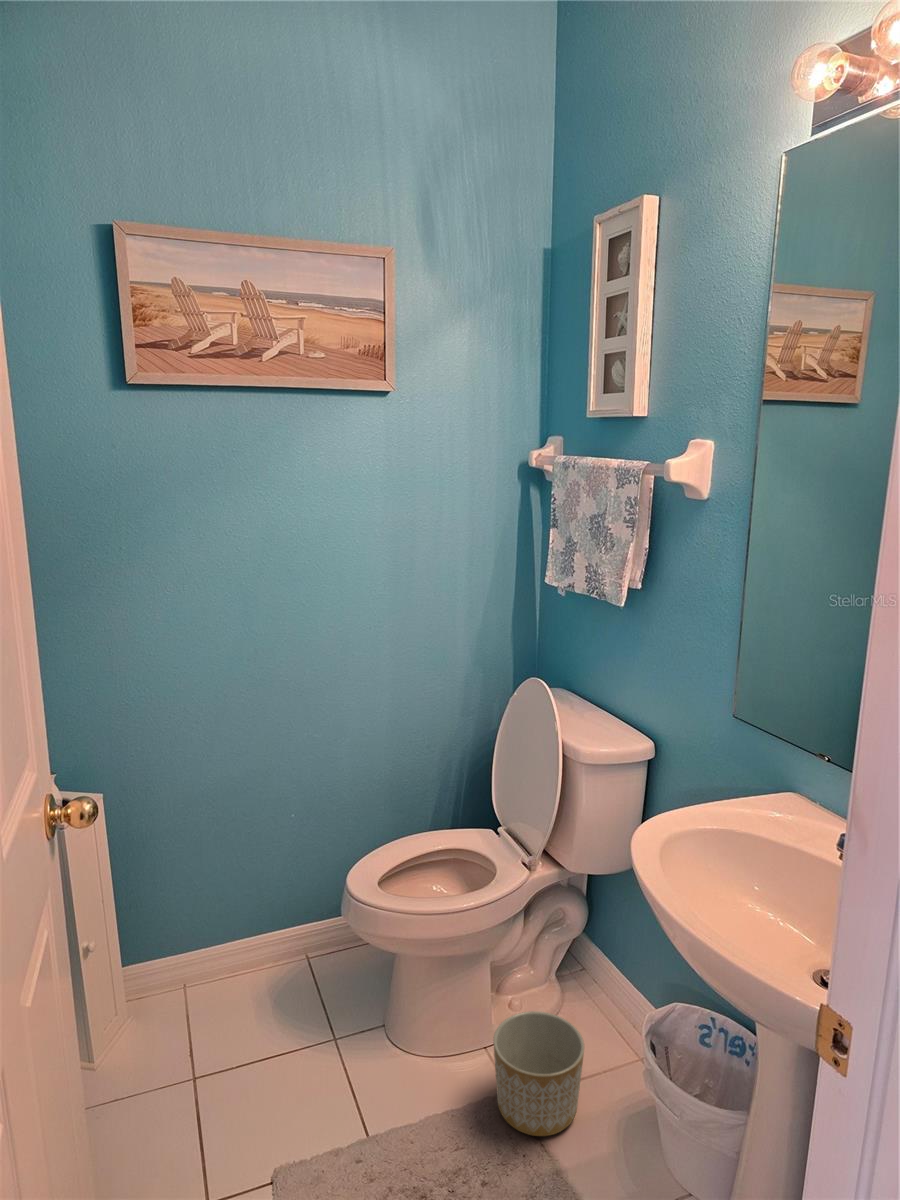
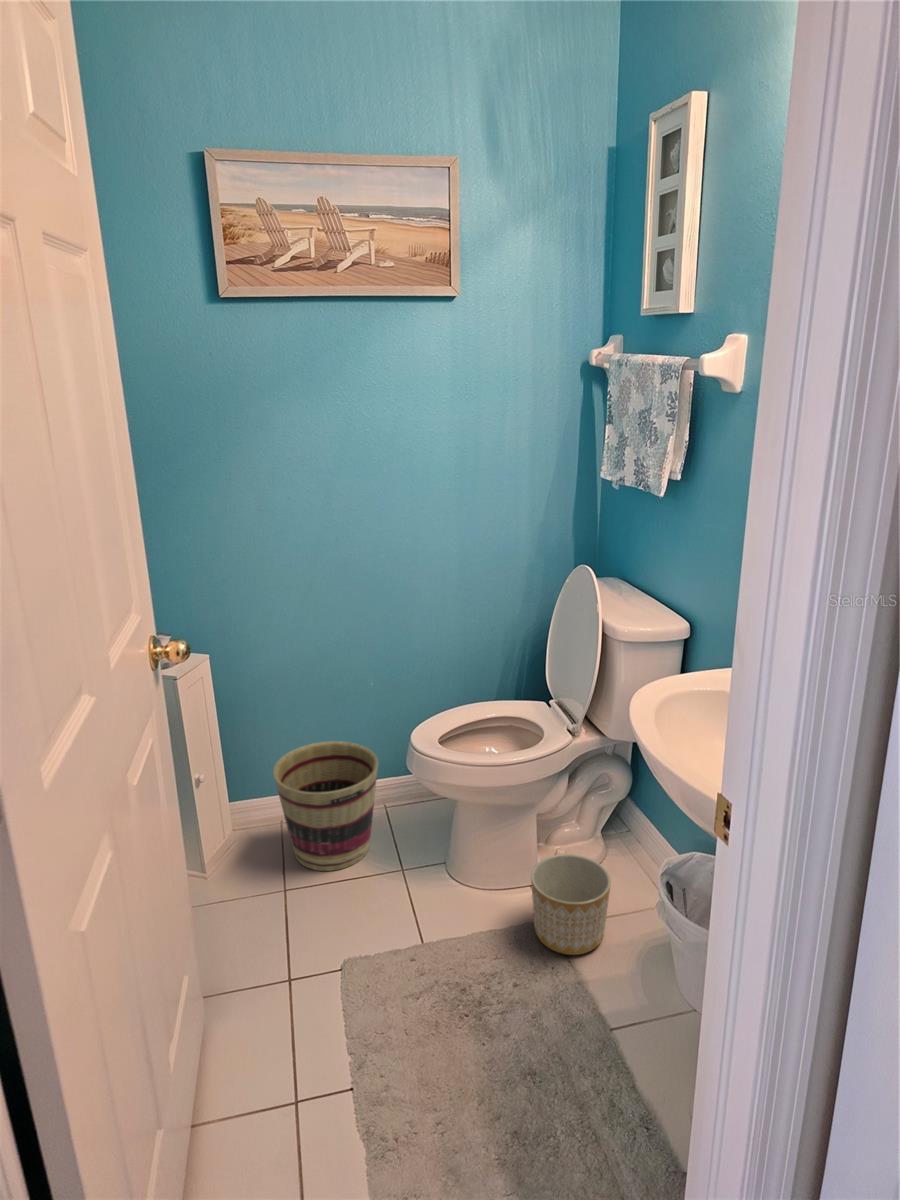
basket: none [179,886,304,1049] -> present [273,741,378,871]

